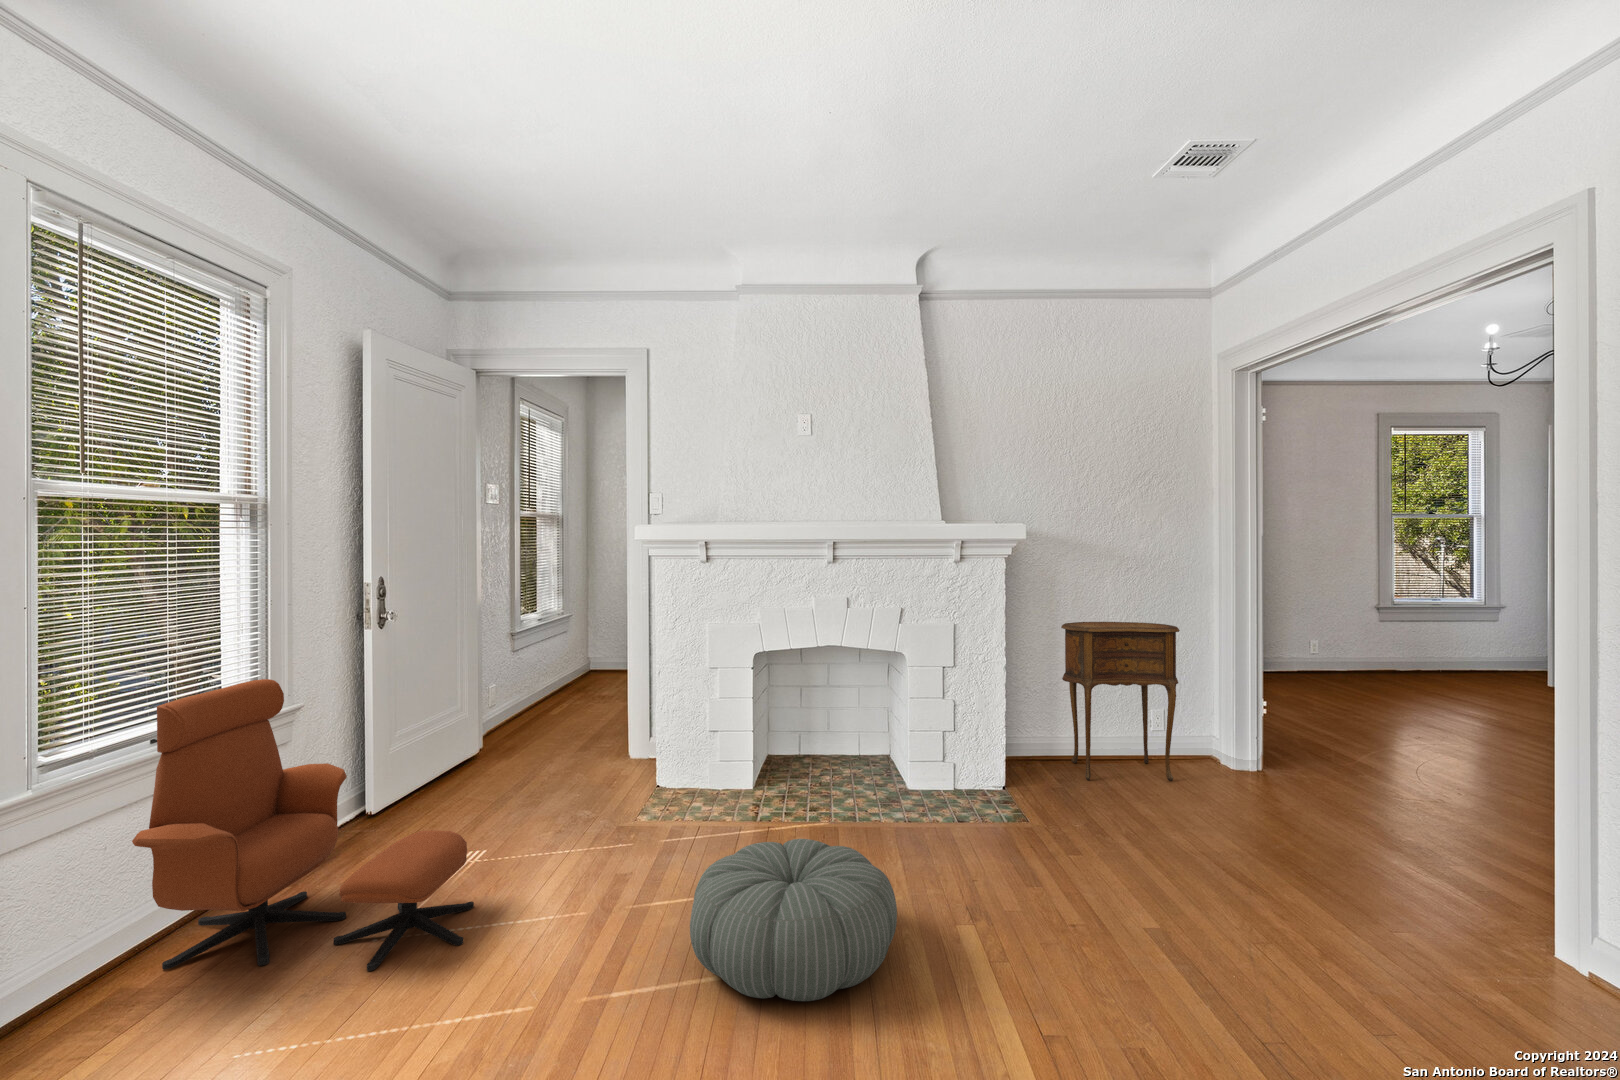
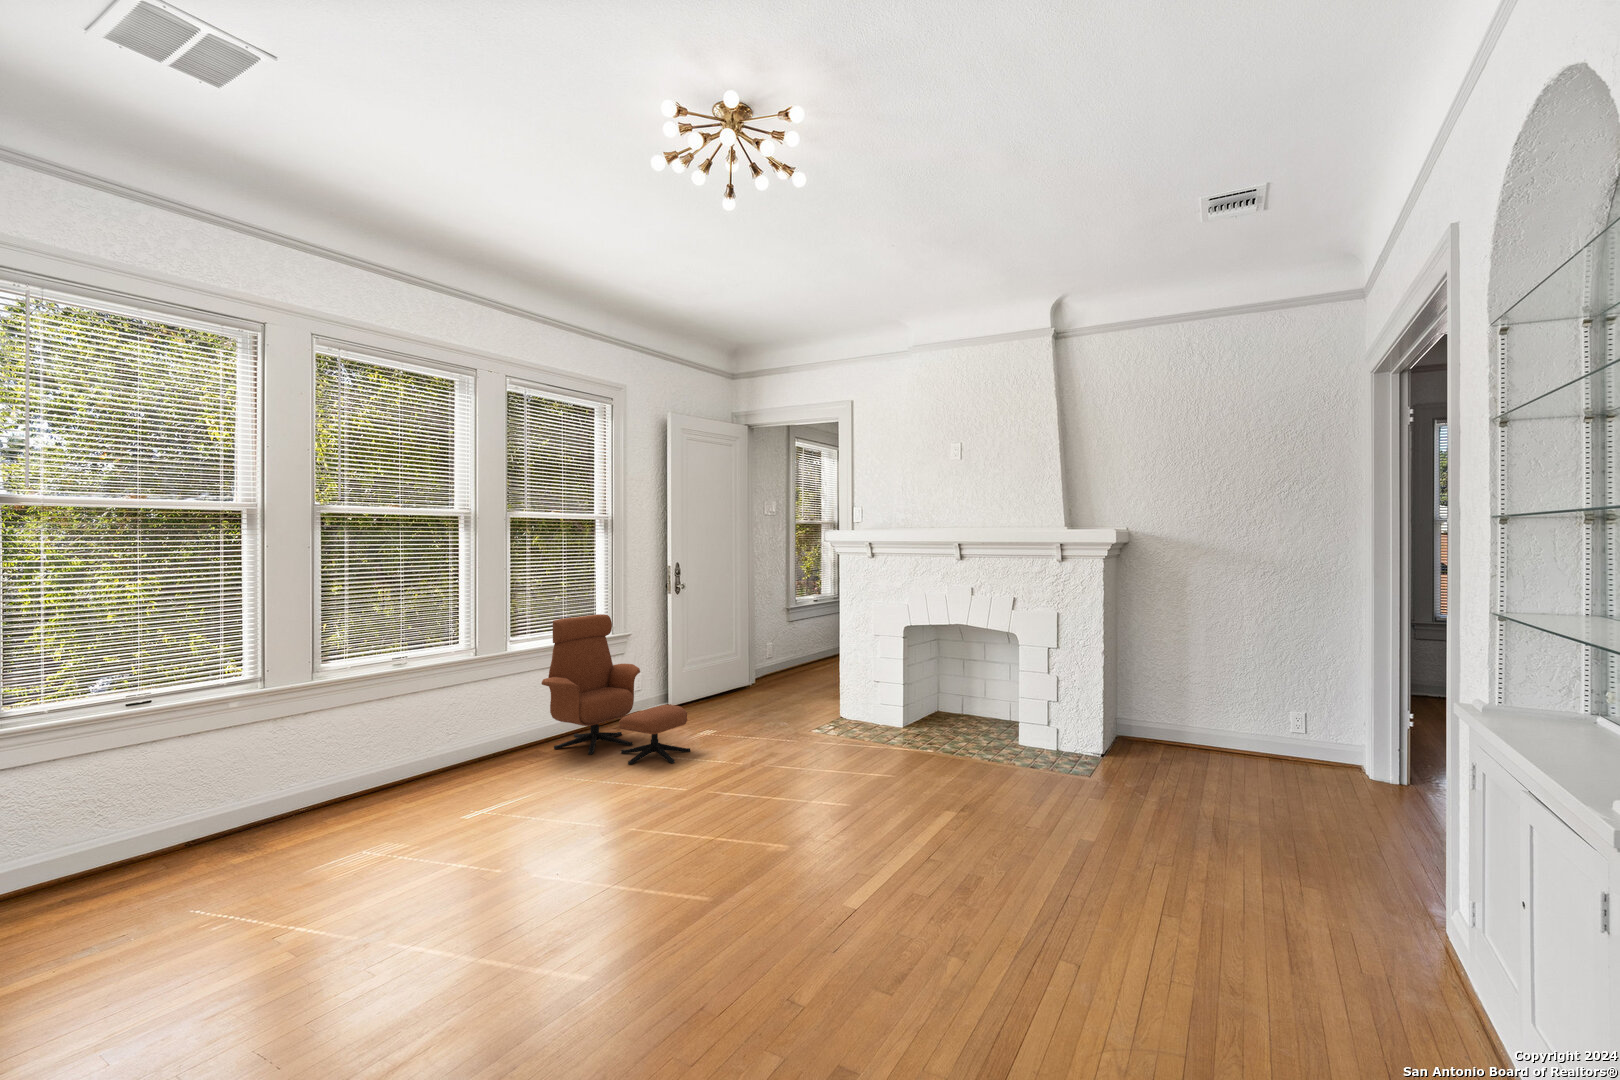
side table: present [1061,622,1180,781] -> none [1170,620,1287,770]
pouf: present [690,839,897,1001] -> none [764,733,890,813]

